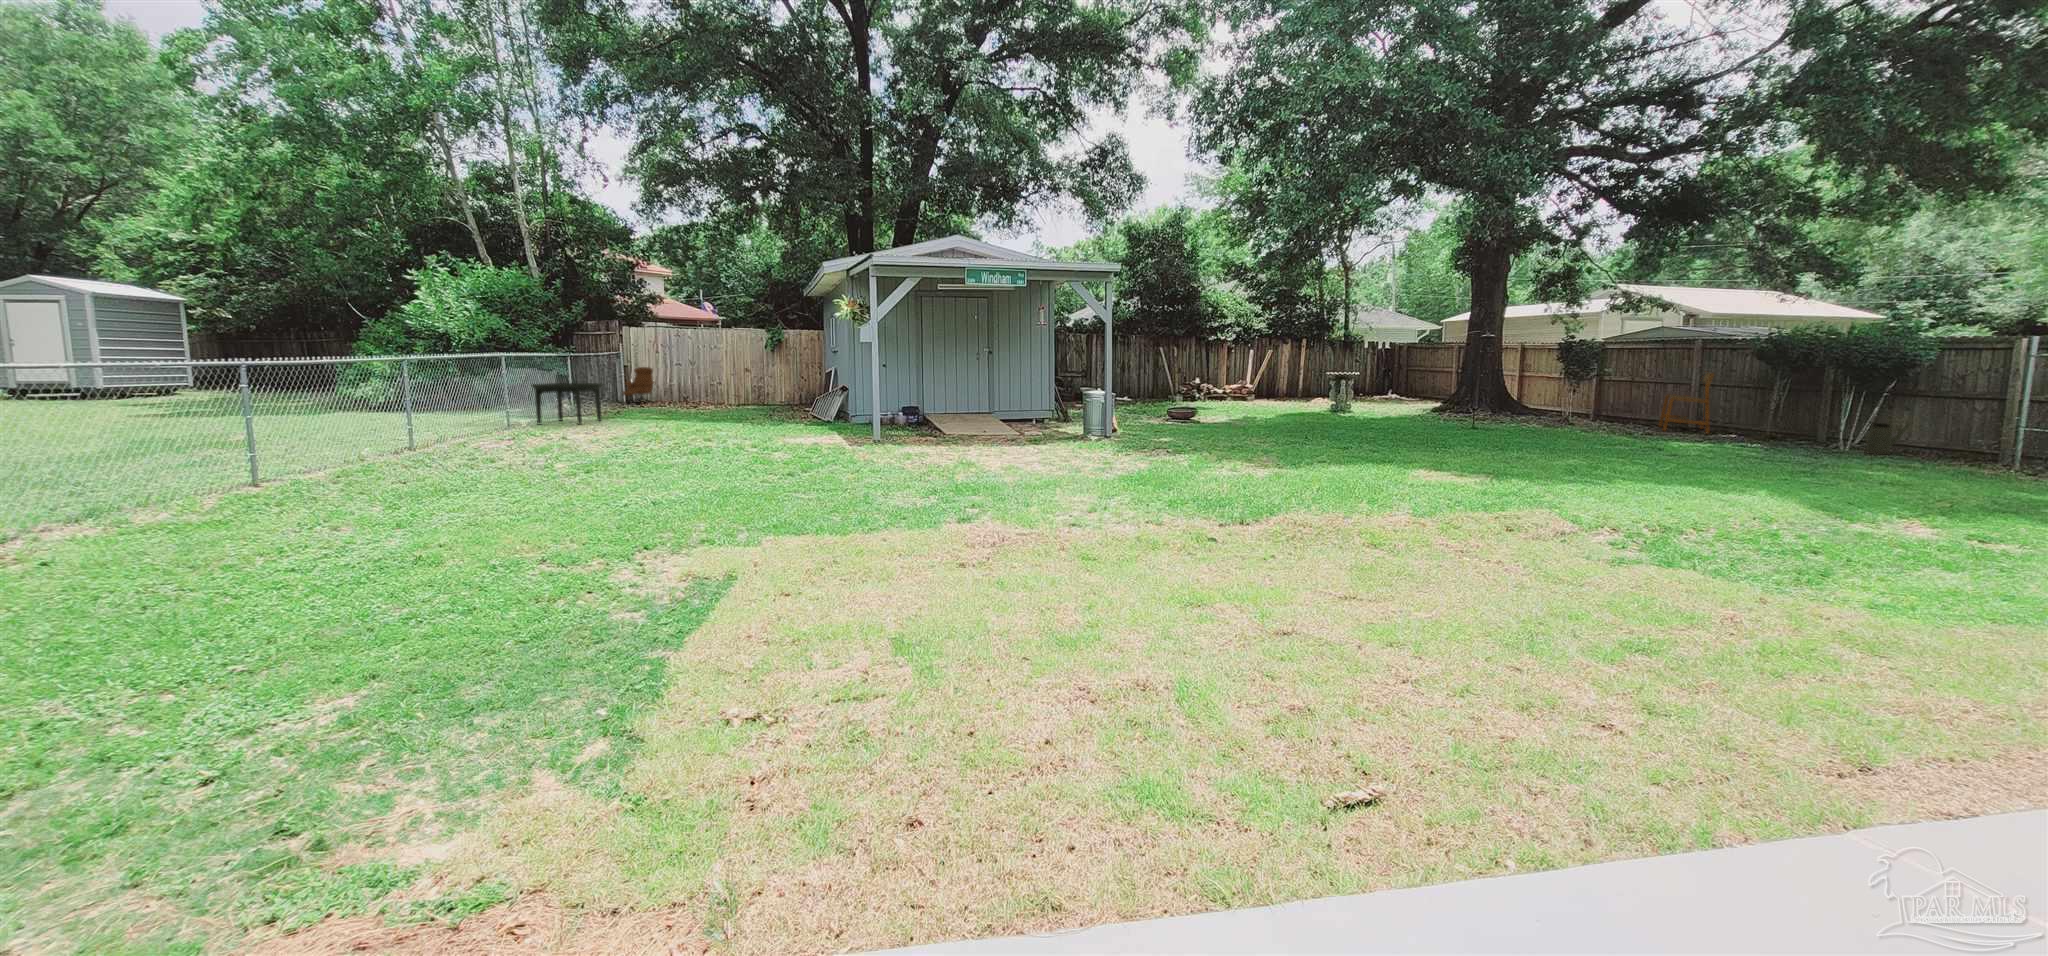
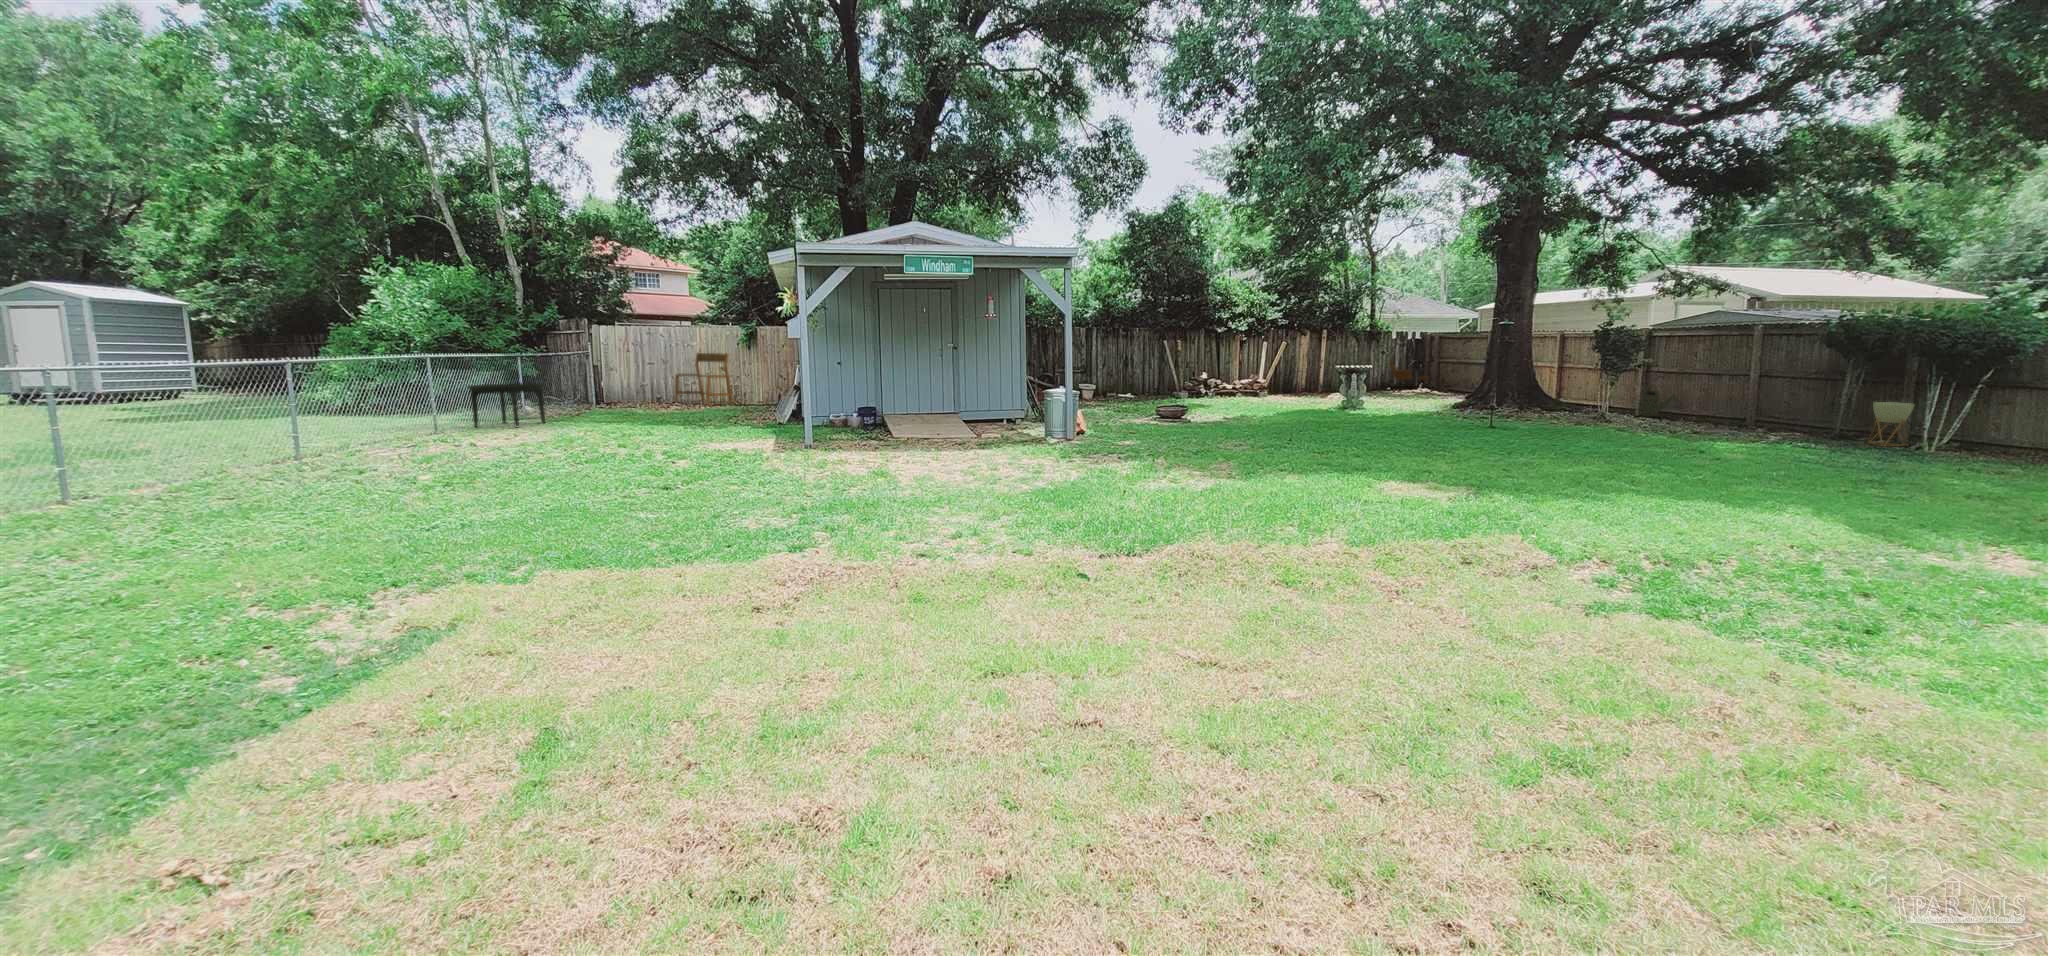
lounge chair: present [622,367,655,403] -> present [1390,359,1429,386]
bench: present [1659,373,1714,433] -> present [675,353,733,404]
planter: none [1792,408,1830,445] -> present [1868,402,1914,447]
watering can: present [1865,418,1910,455] -> present [1639,387,1675,417]

